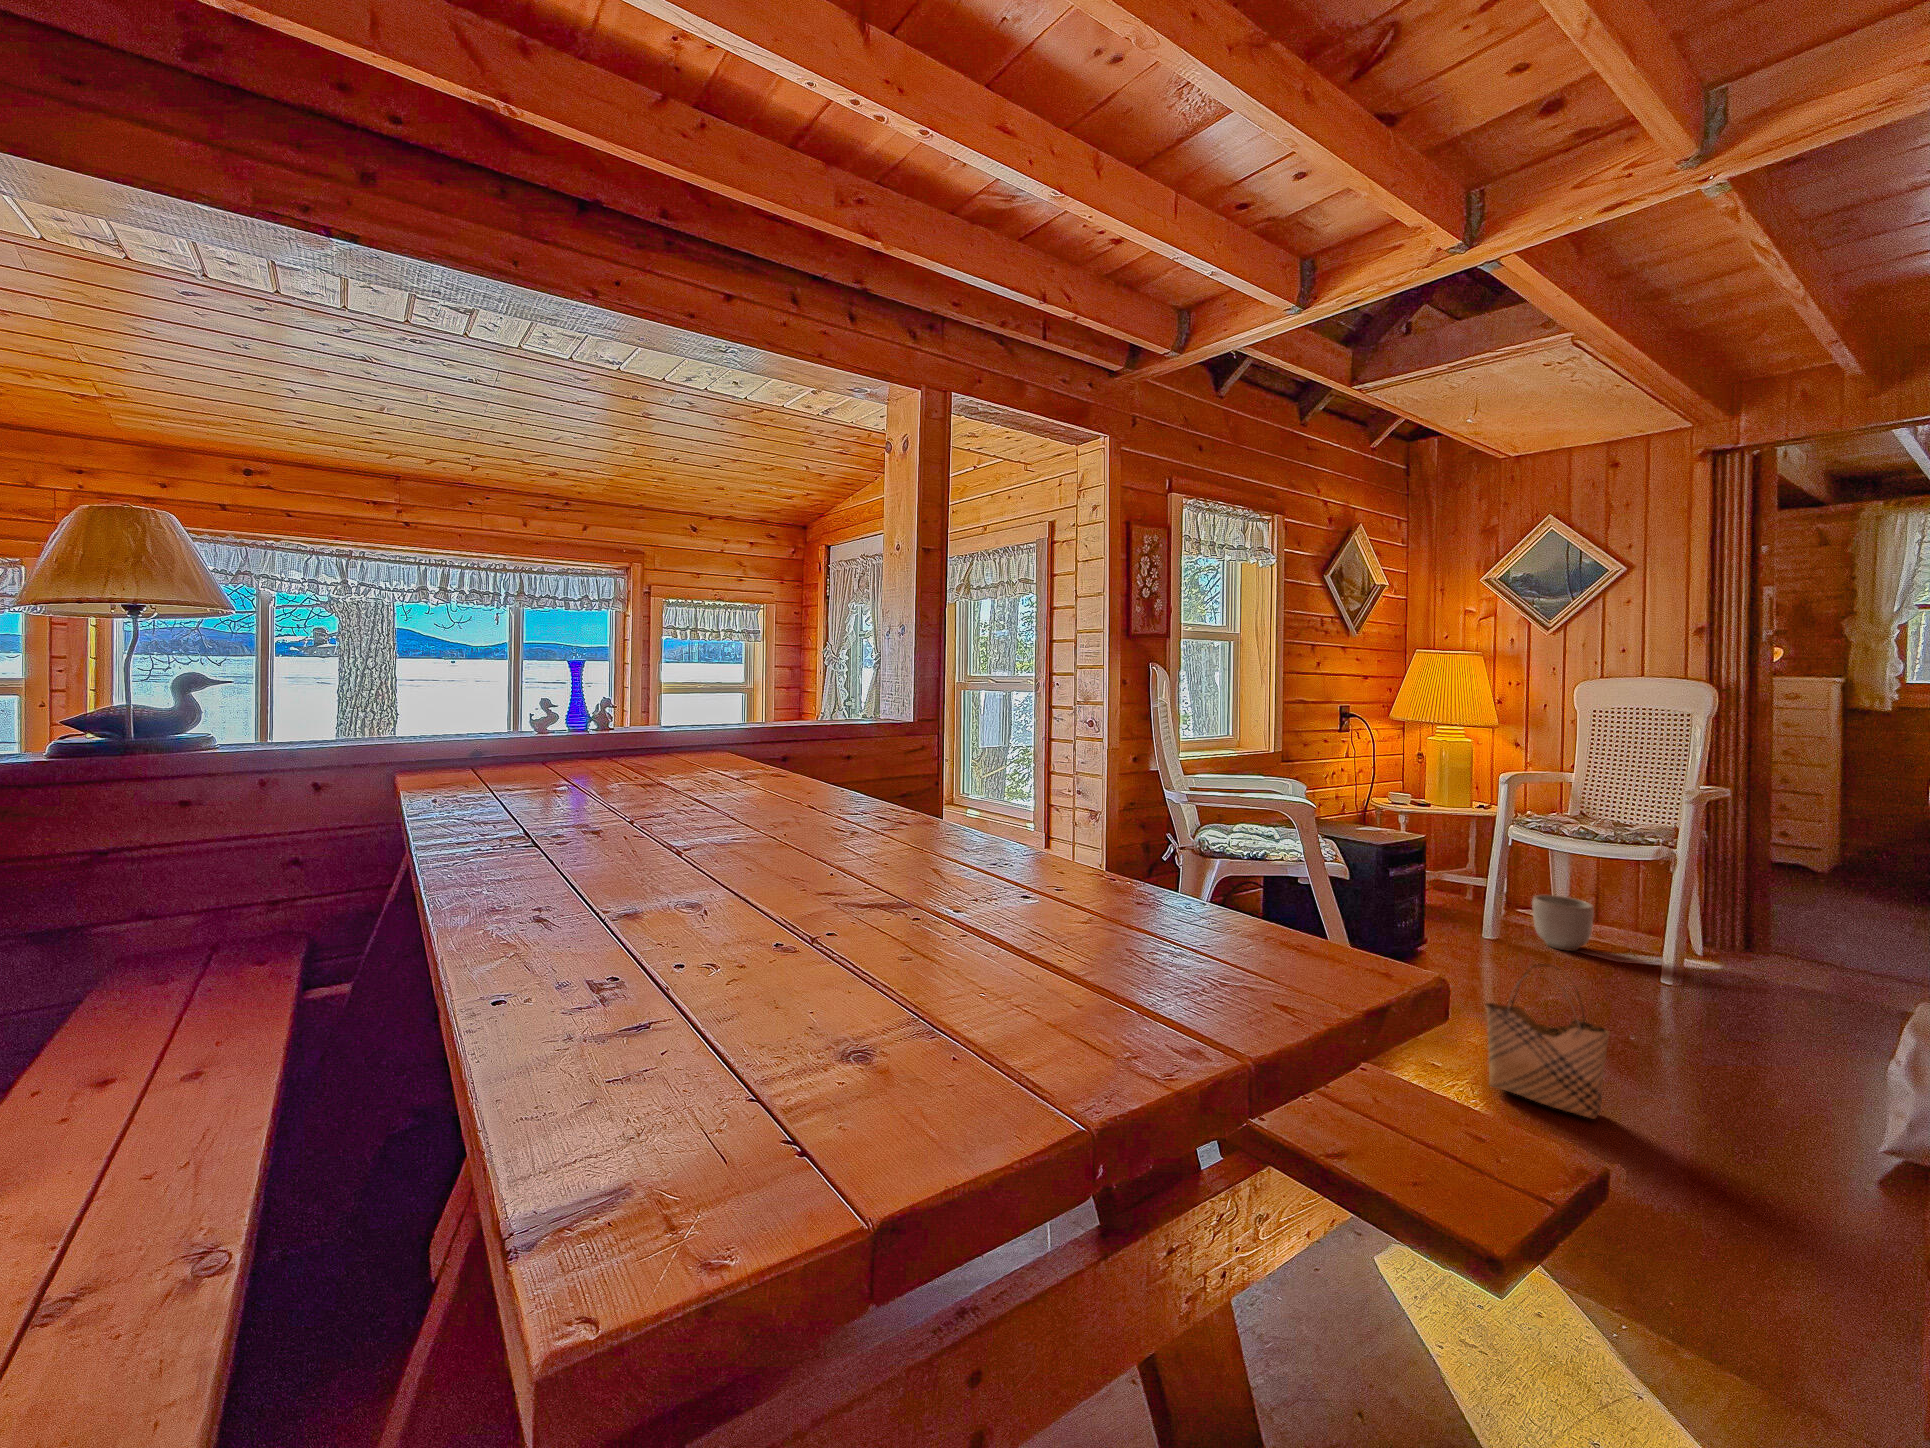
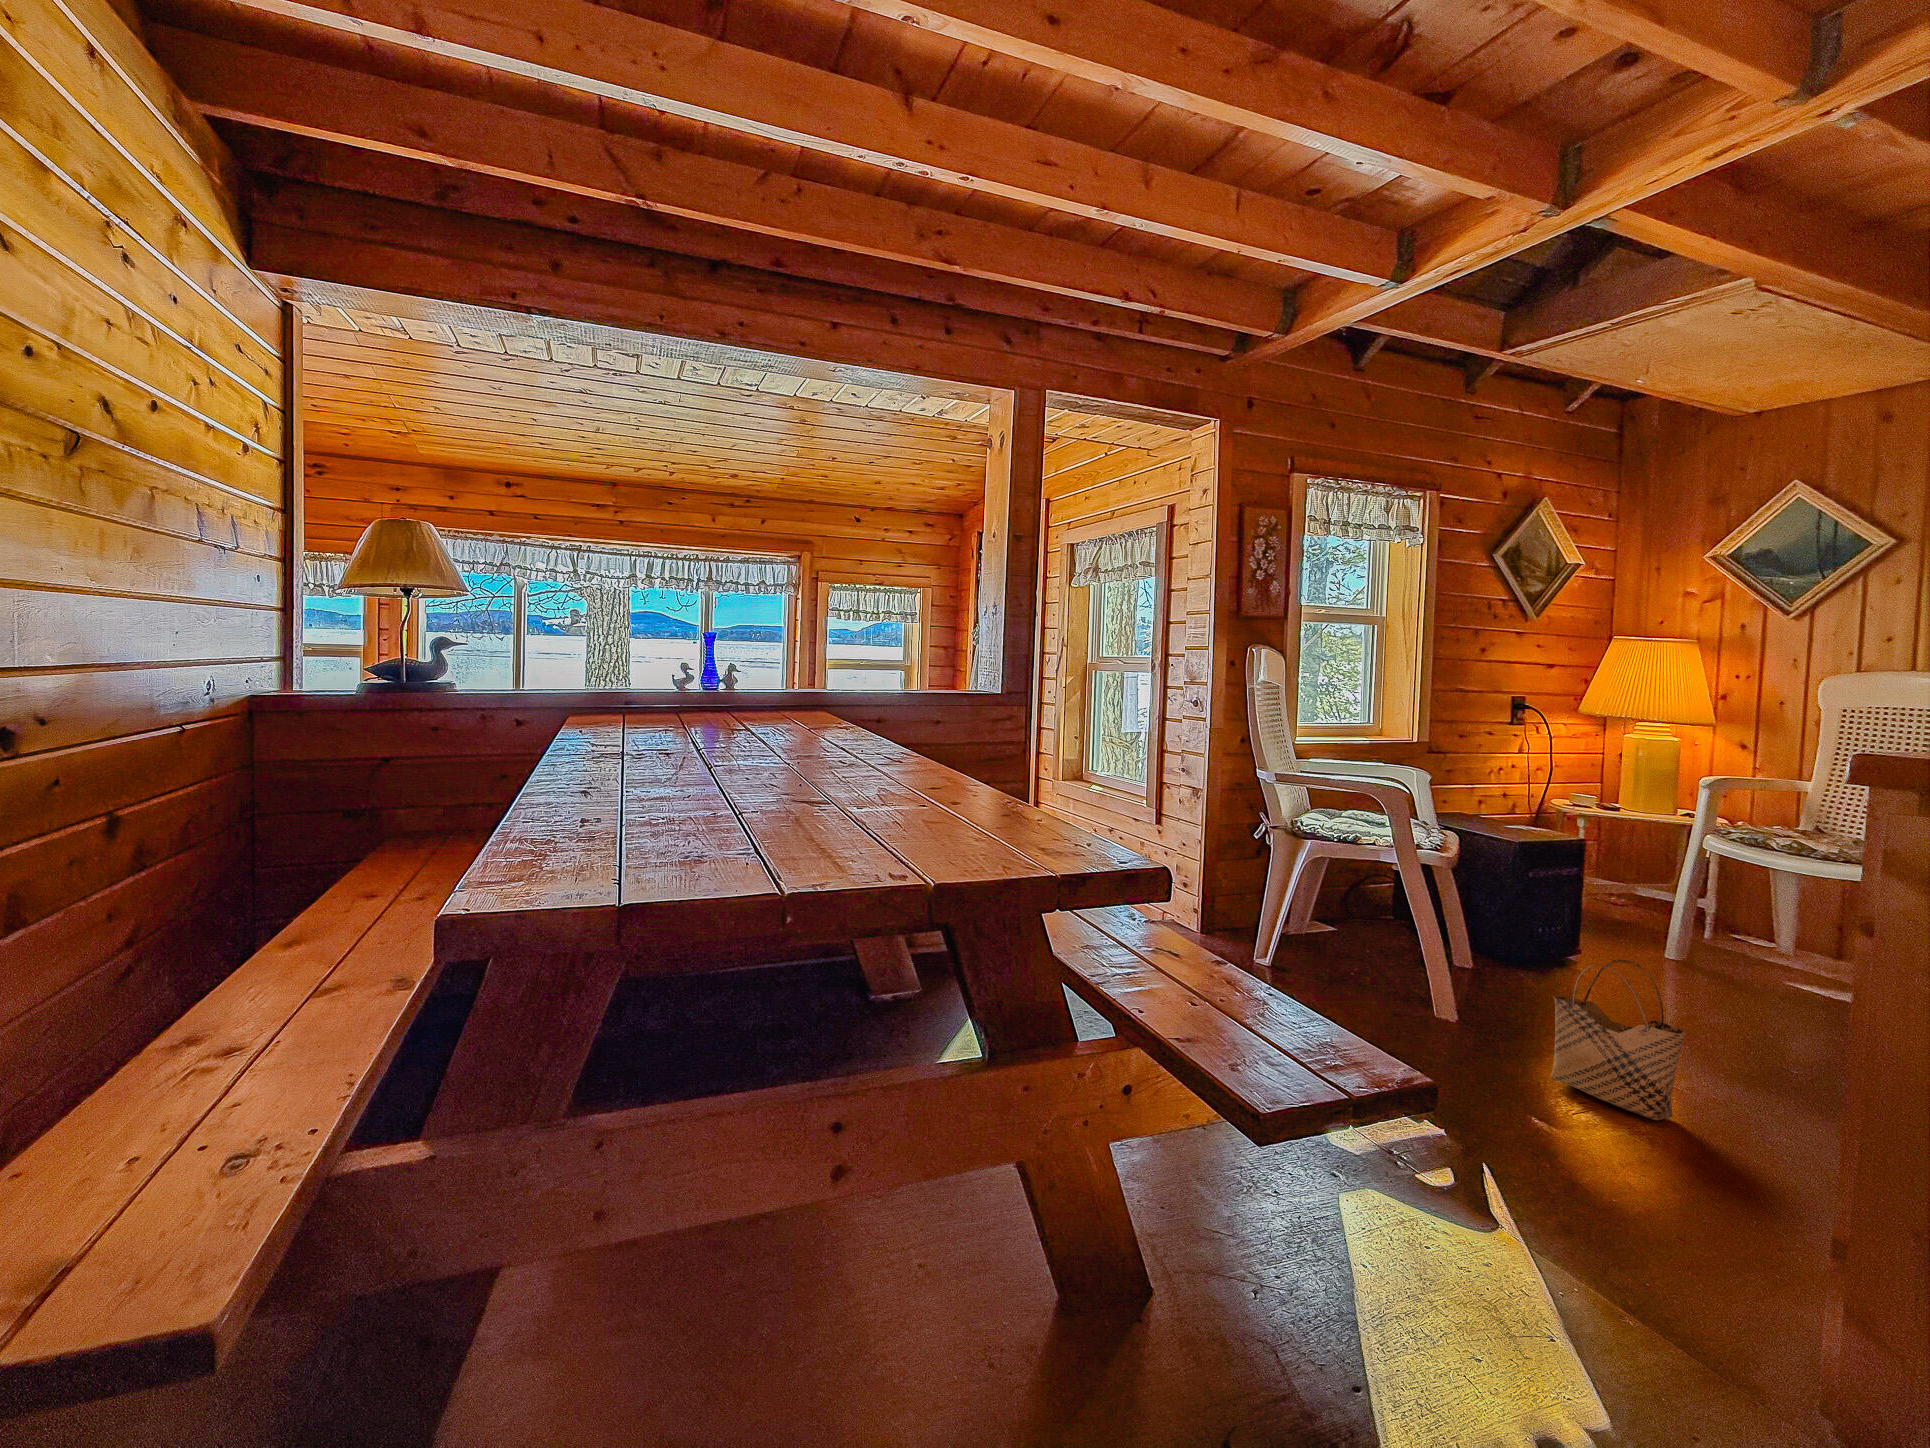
planter: present [1532,895,1594,951] -> none [1723,917,1802,982]

